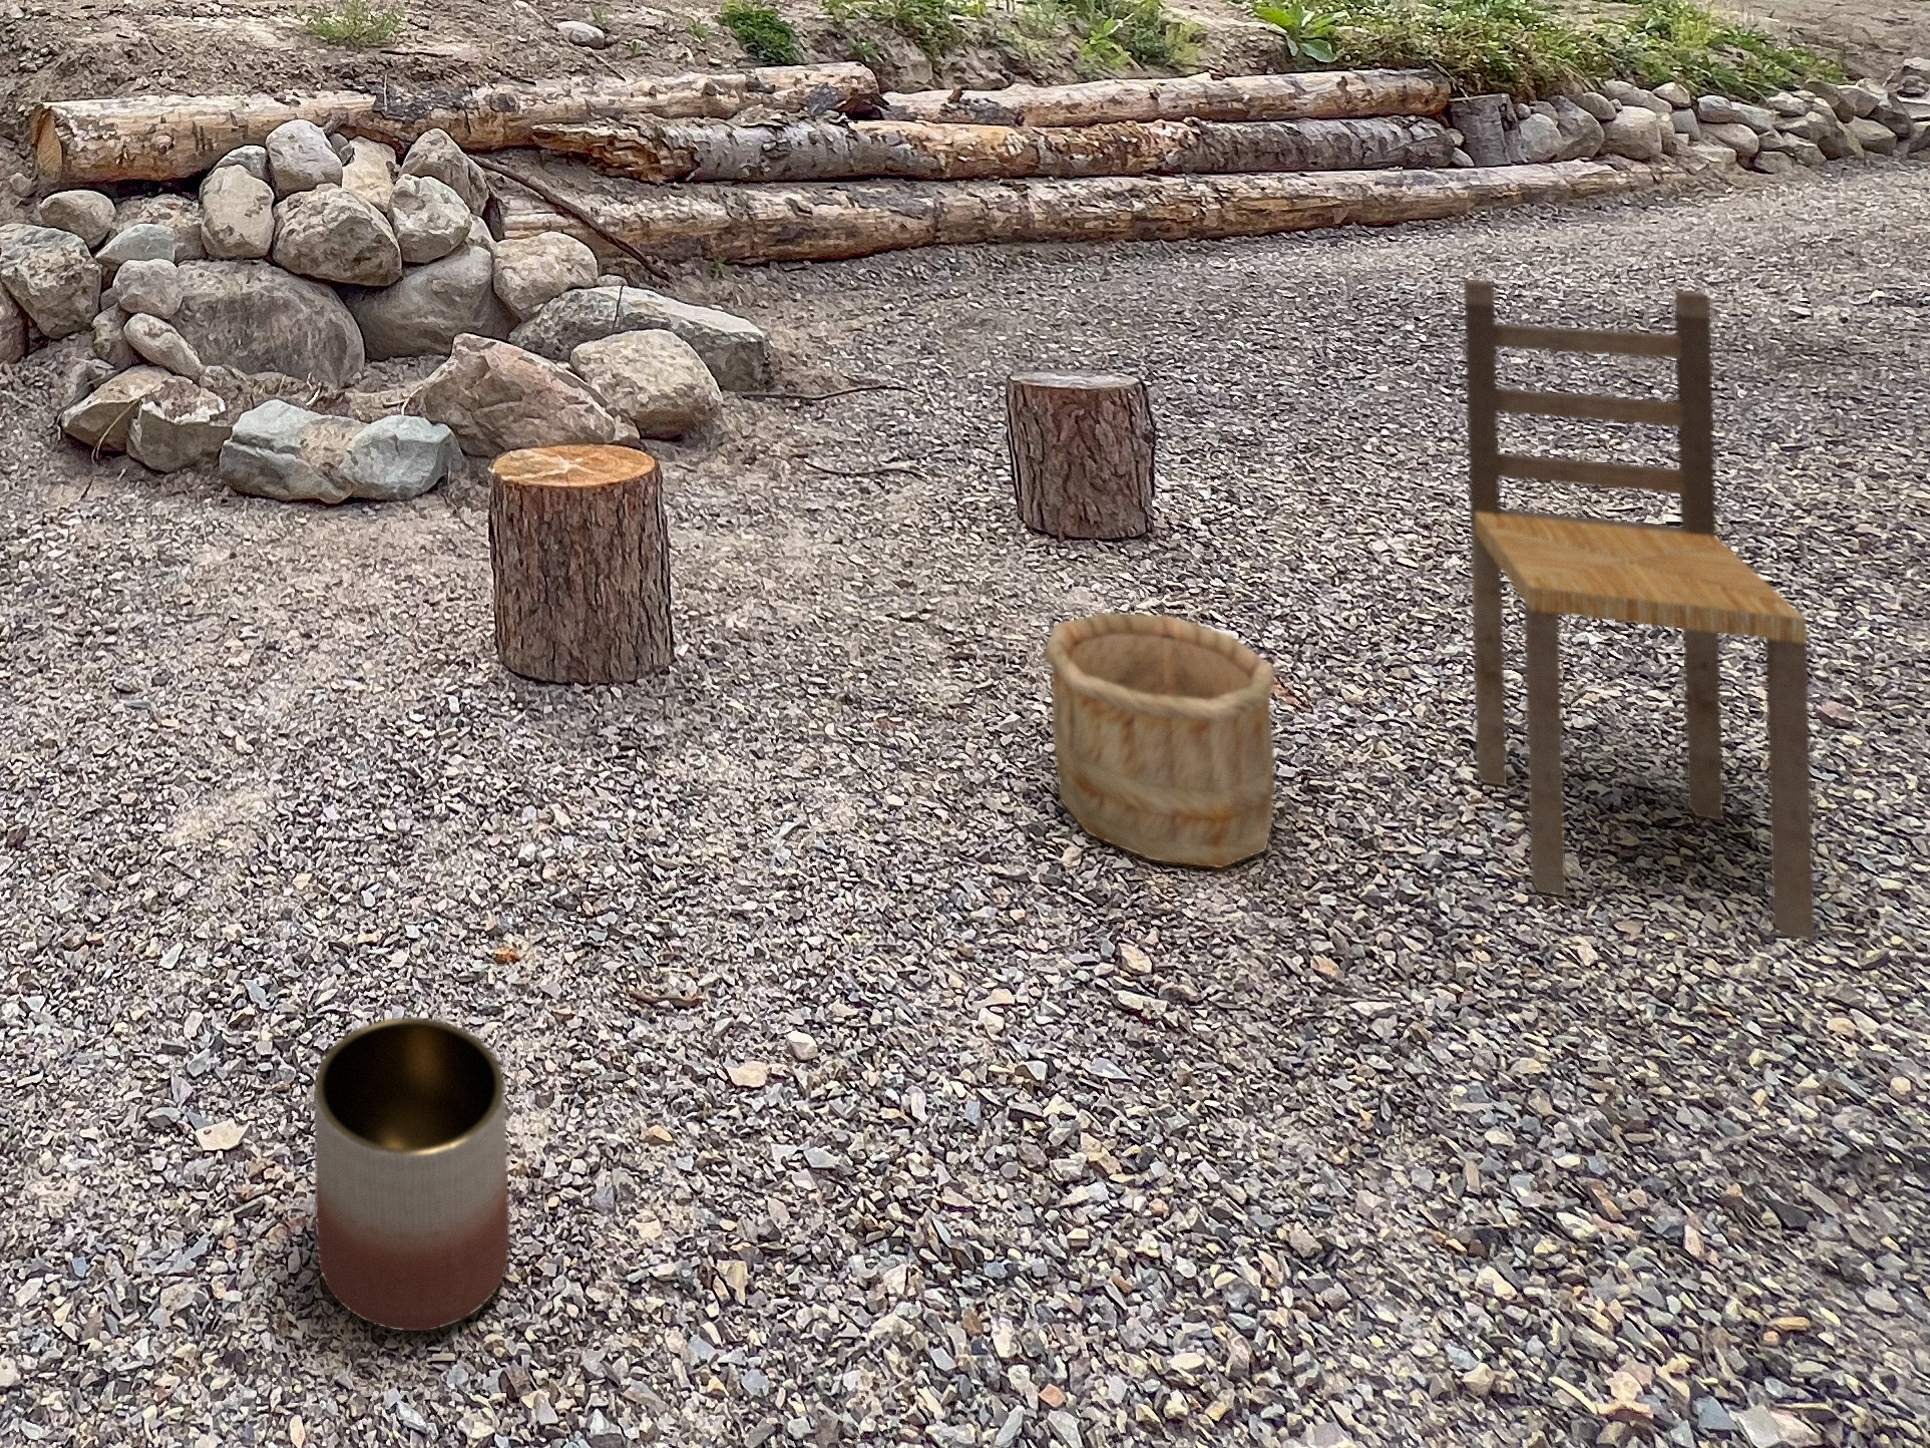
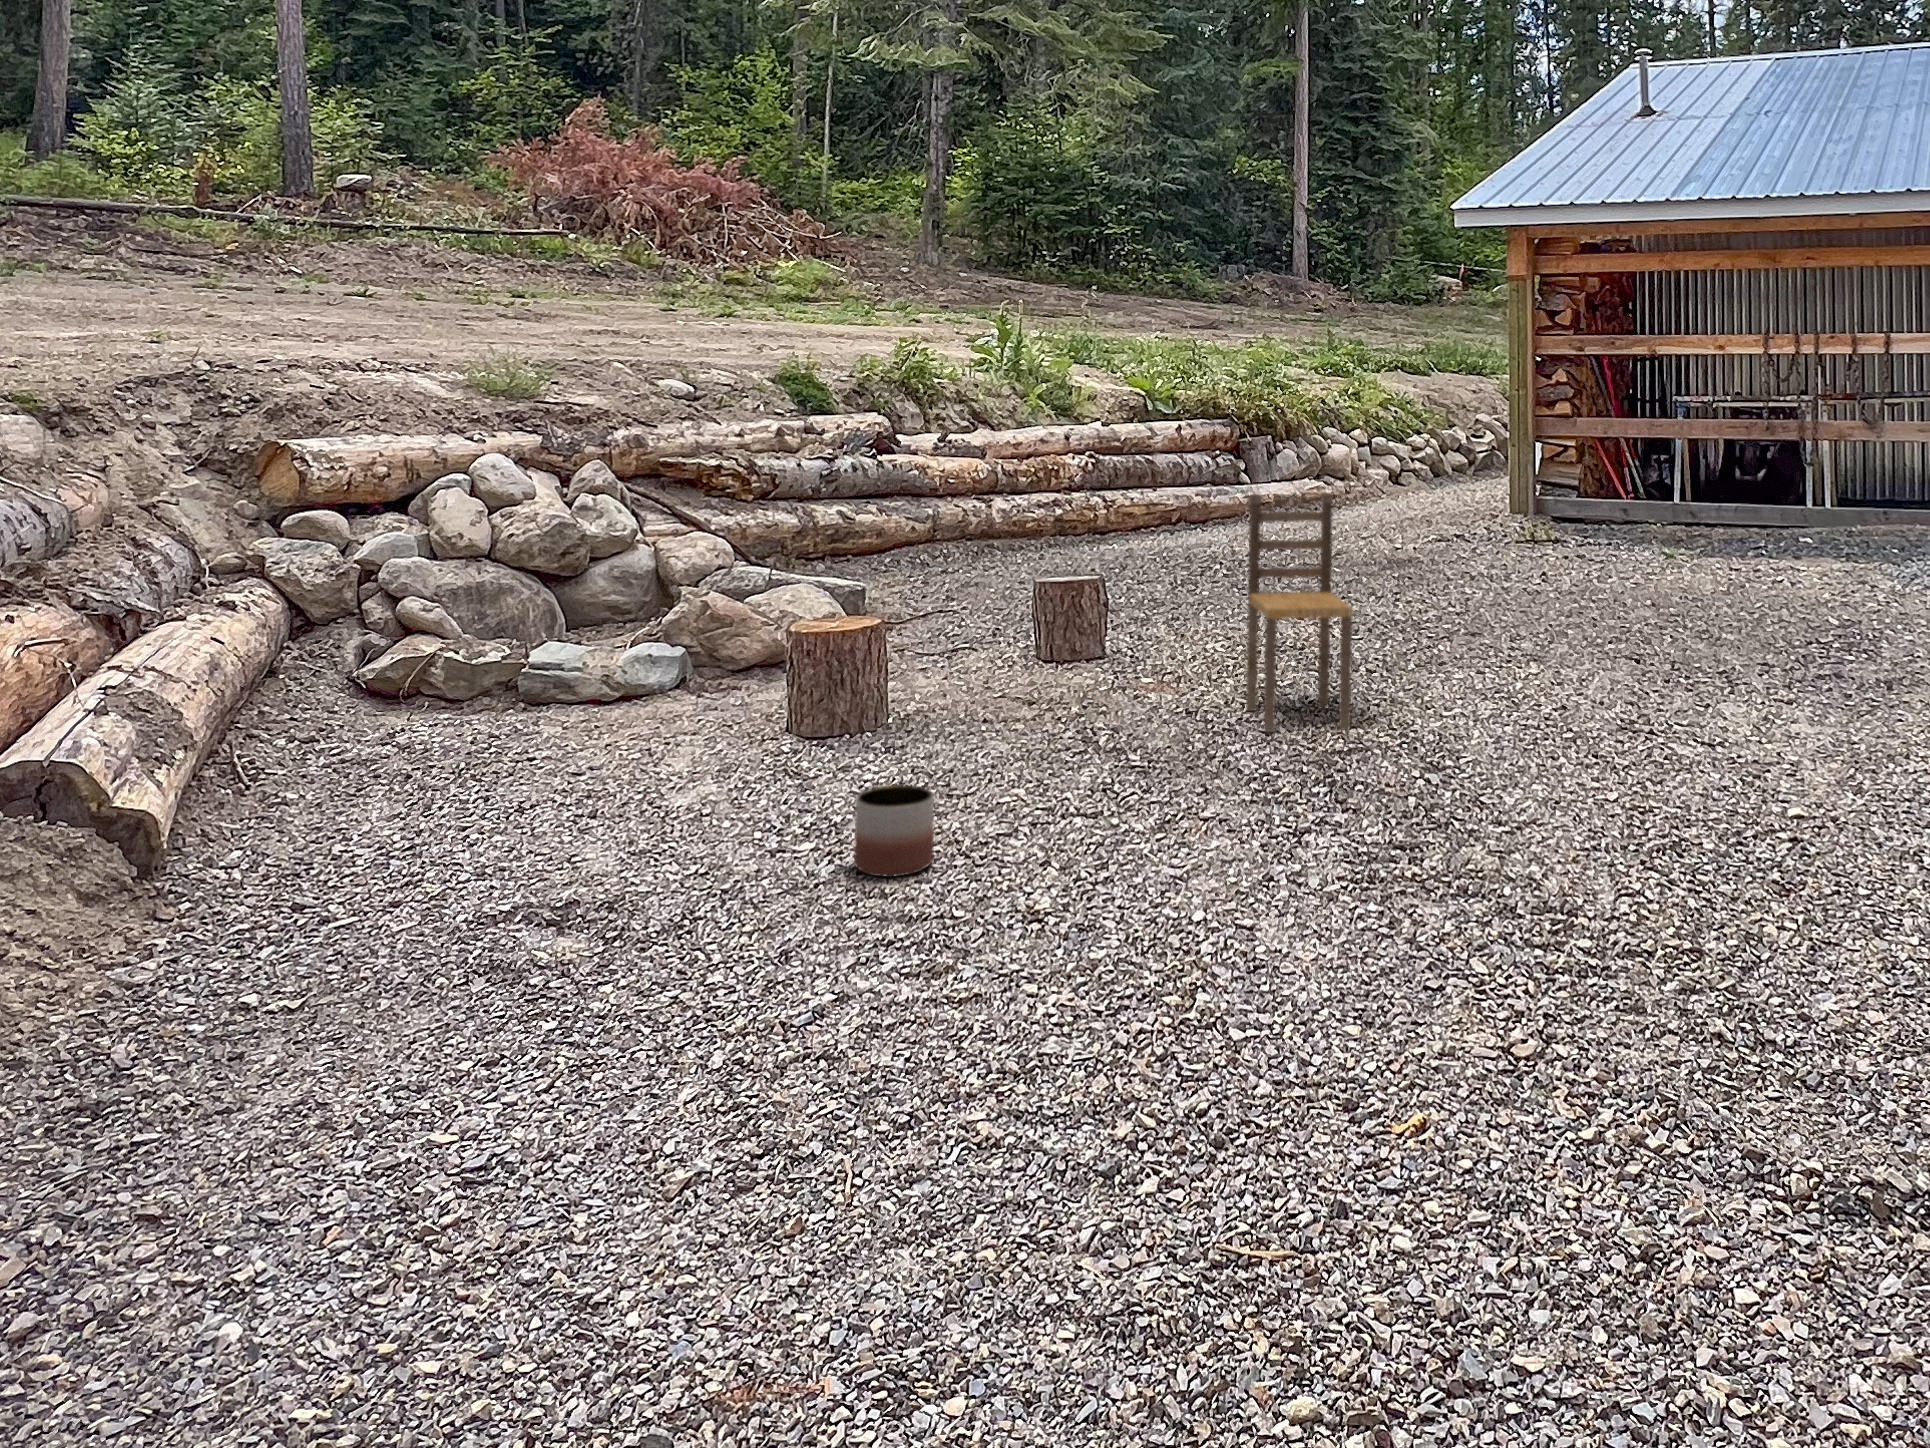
wooden bucket: present [1043,613,1276,868] -> none [1083,654,1176,747]

